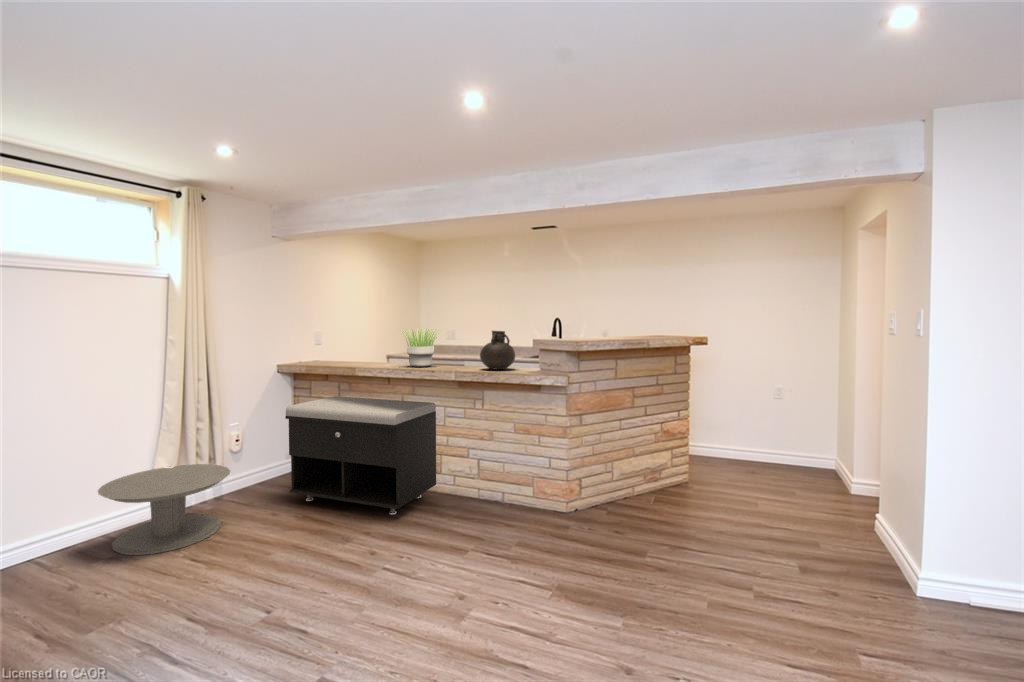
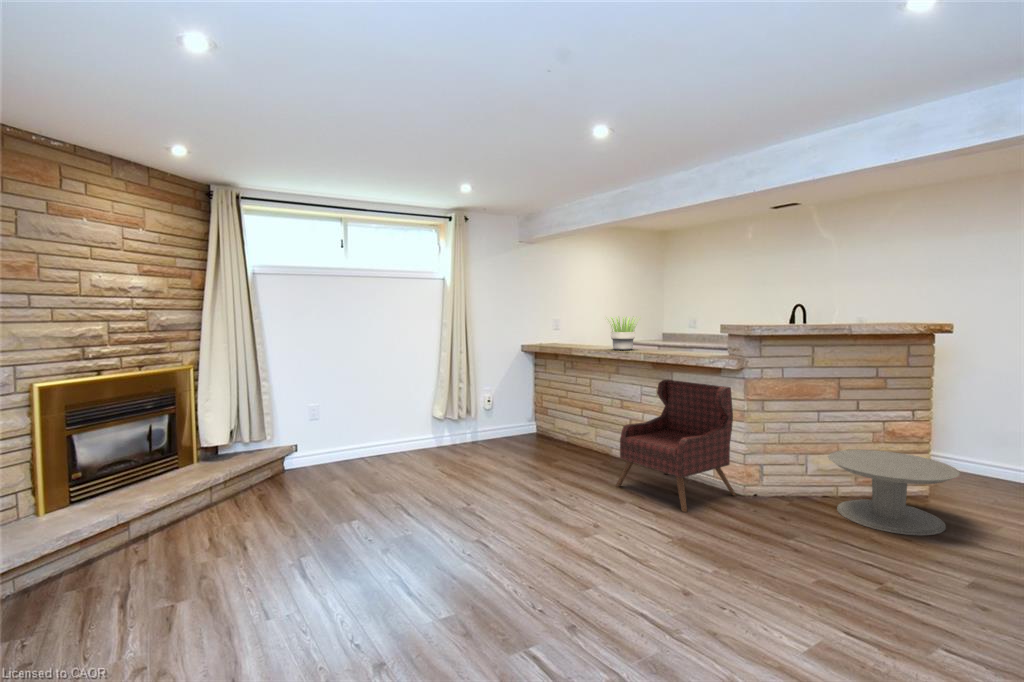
vase: present [480,331,515,369] -> none [666,317,701,354]
storage bench: present [285,396,436,515] -> none [518,373,632,470]
armchair: none [440,398,562,548] -> present [616,380,736,512]
side table: present [98,464,230,555] -> present [828,450,960,536]

